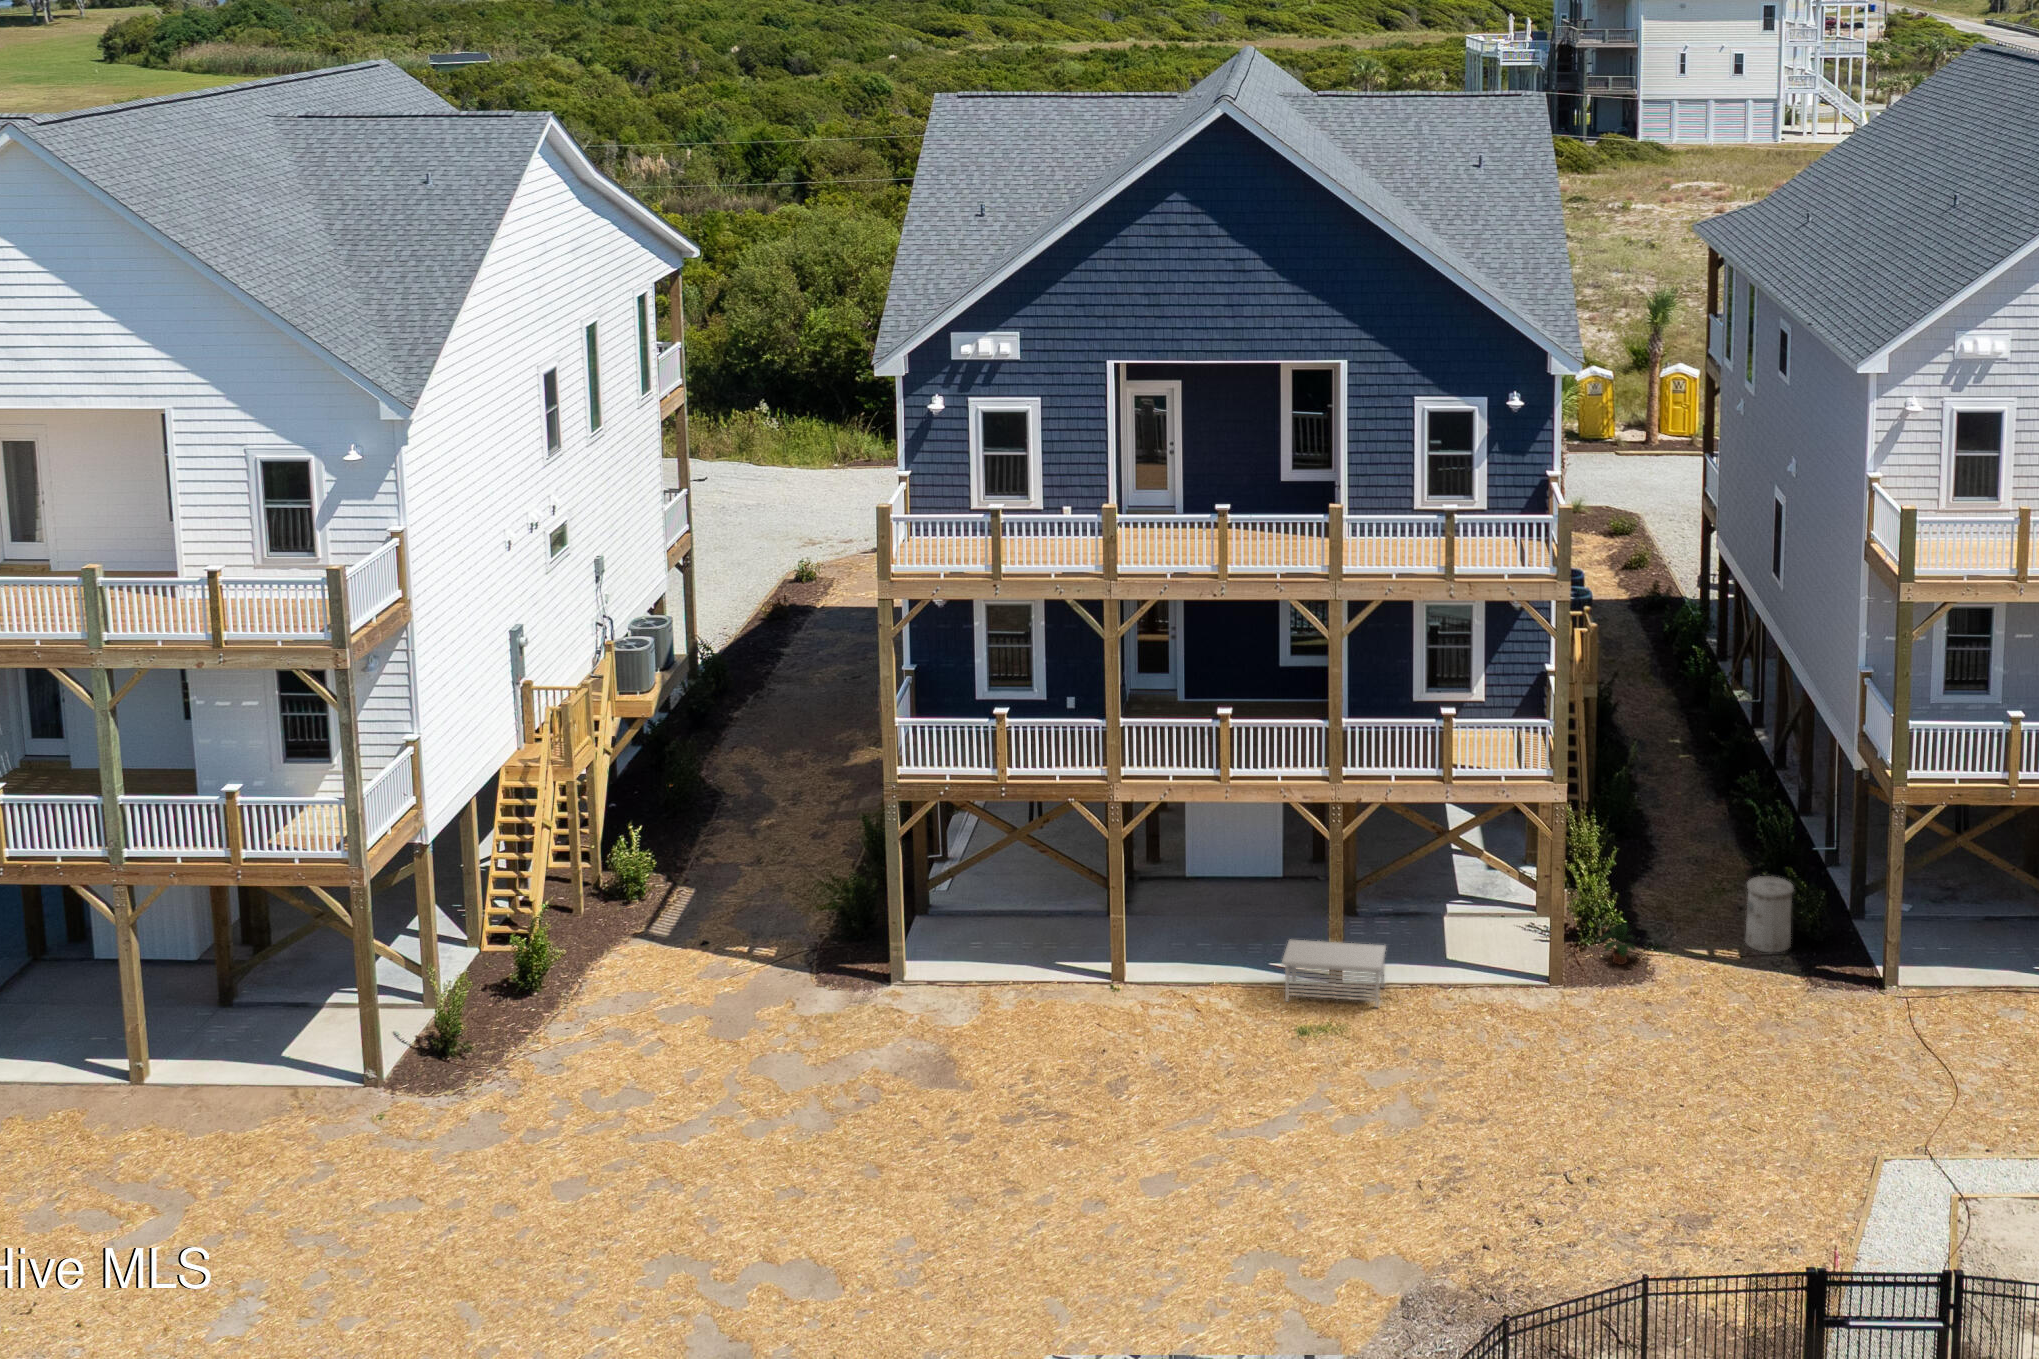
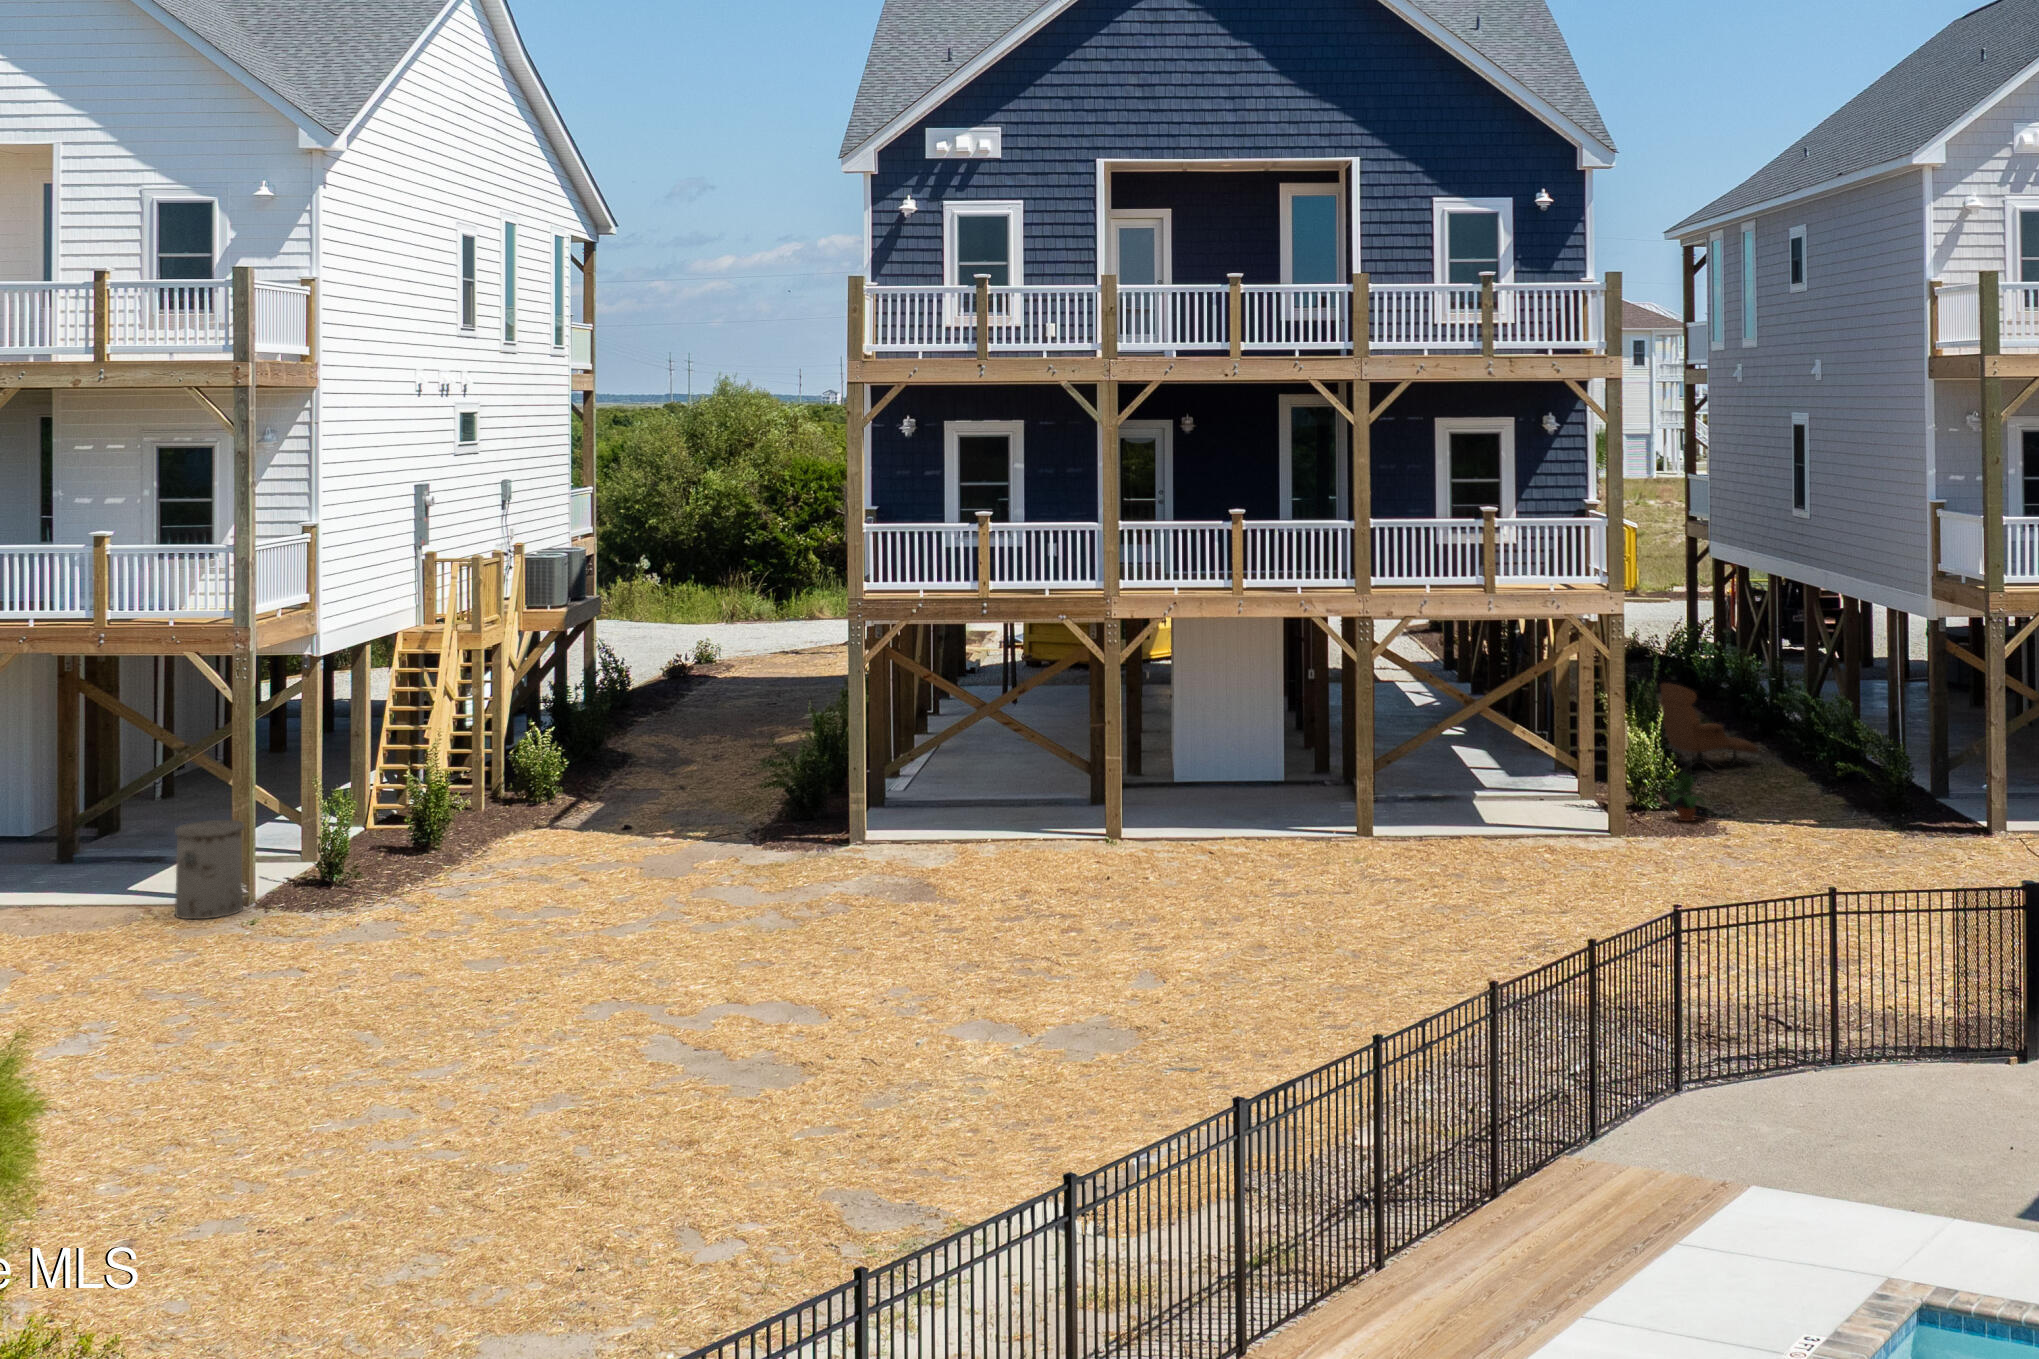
lounge chair: none [1622,789,1708,871] -> present [1661,683,1758,772]
trash can: present [1745,876,1794,953] -> present [175,820,245,919]
storage bench: present [1282,940,1386,1007] -> none [1308,784,1424,847]

